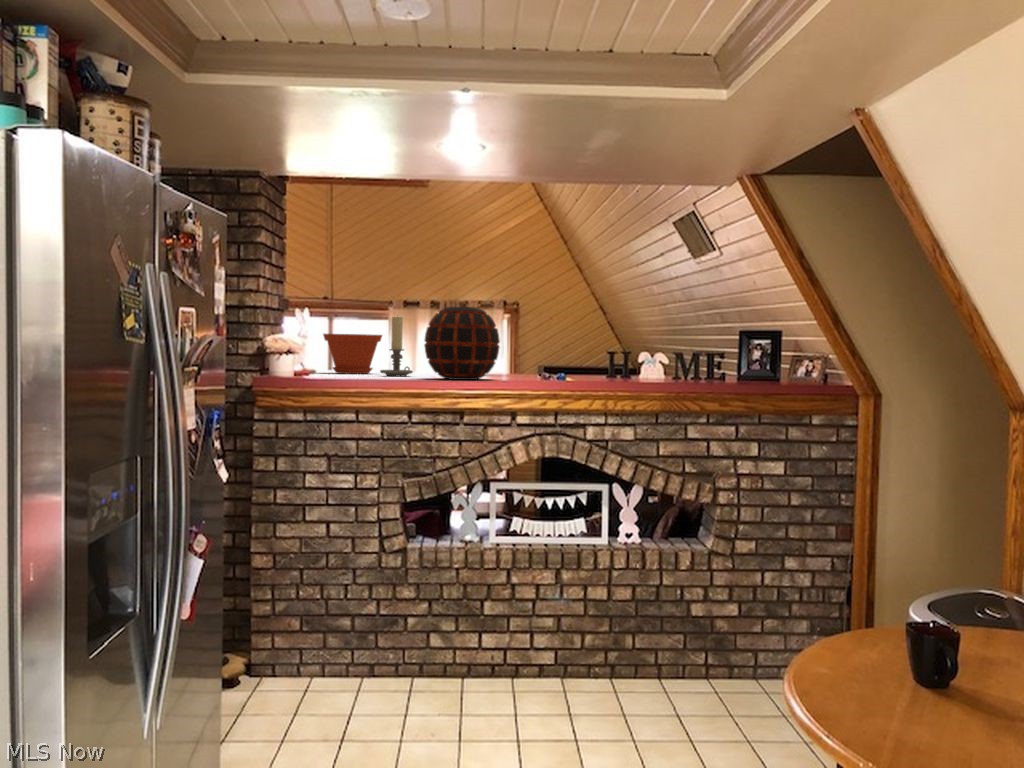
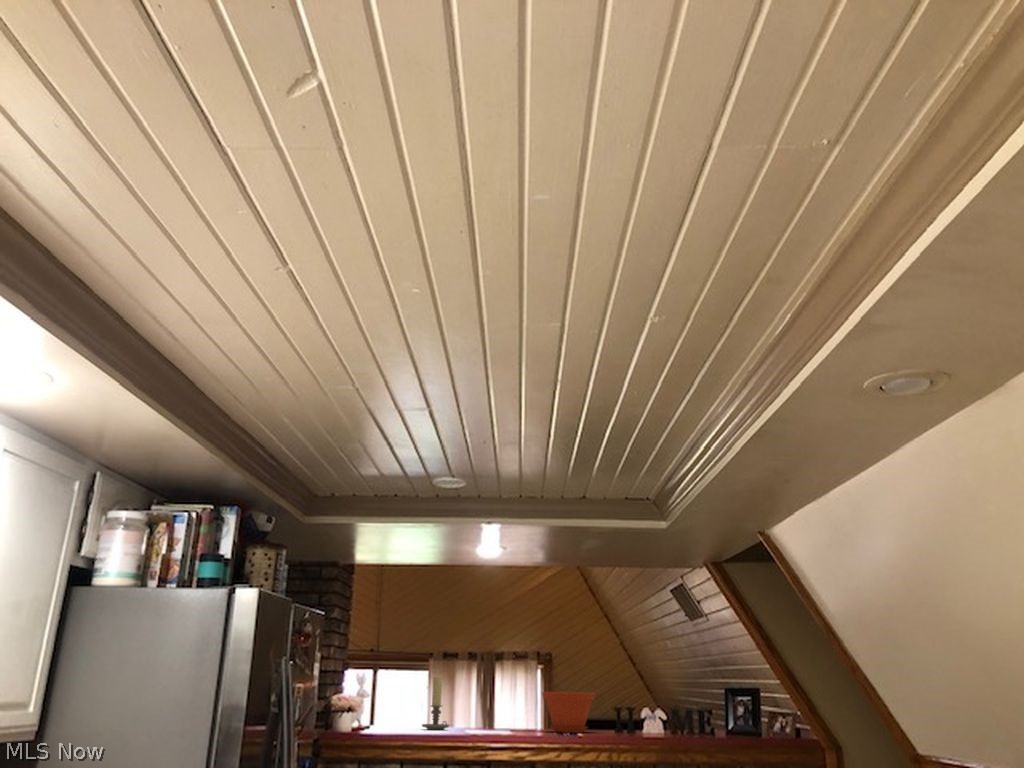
decorative vase: present [424,307,500,380] -> none [459,670,521,733]
plant pot: present [323,334,382,374] -> present [542,692,596,733]

